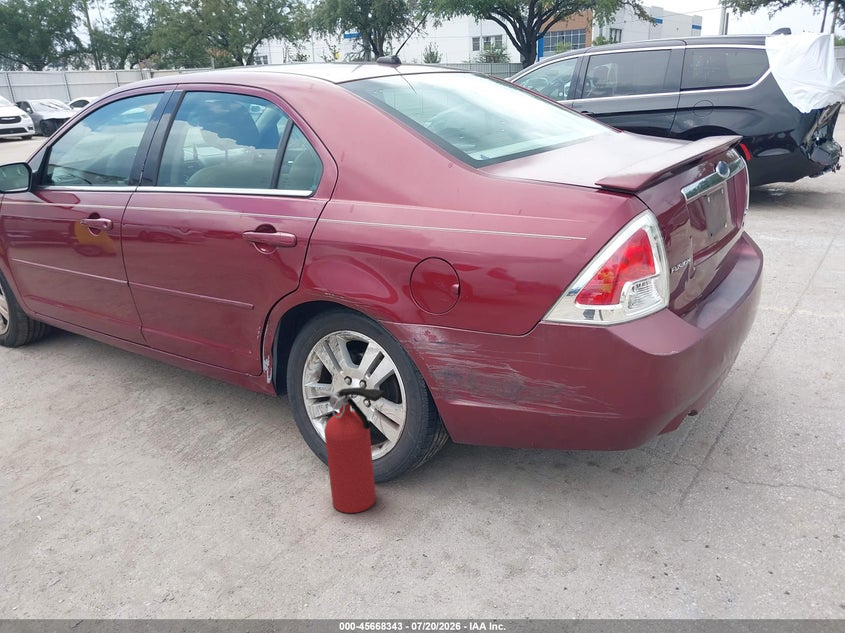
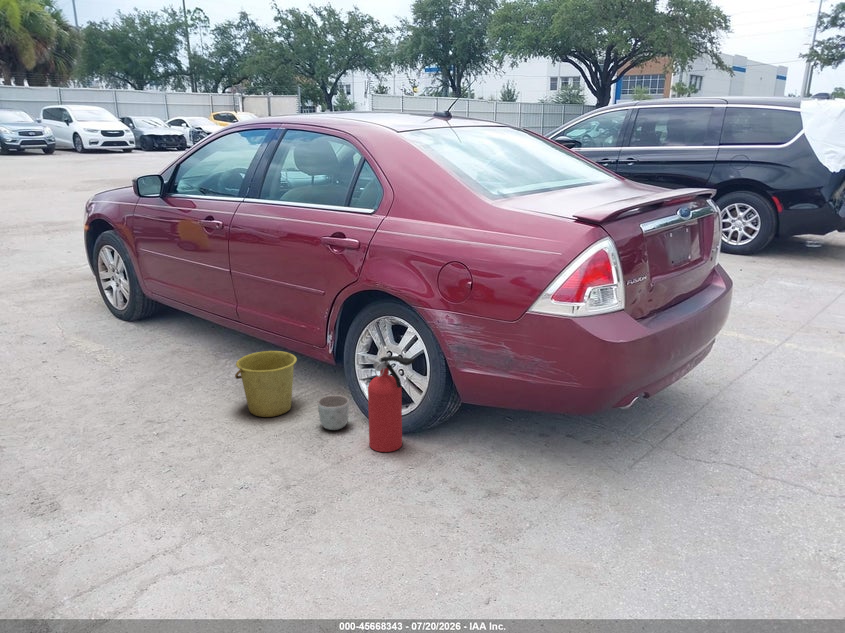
bucket: none [144,382,226,472] -> present [235,351,297,417]
planter: none [258,437,301,484] -> present [318,395,349,430]

